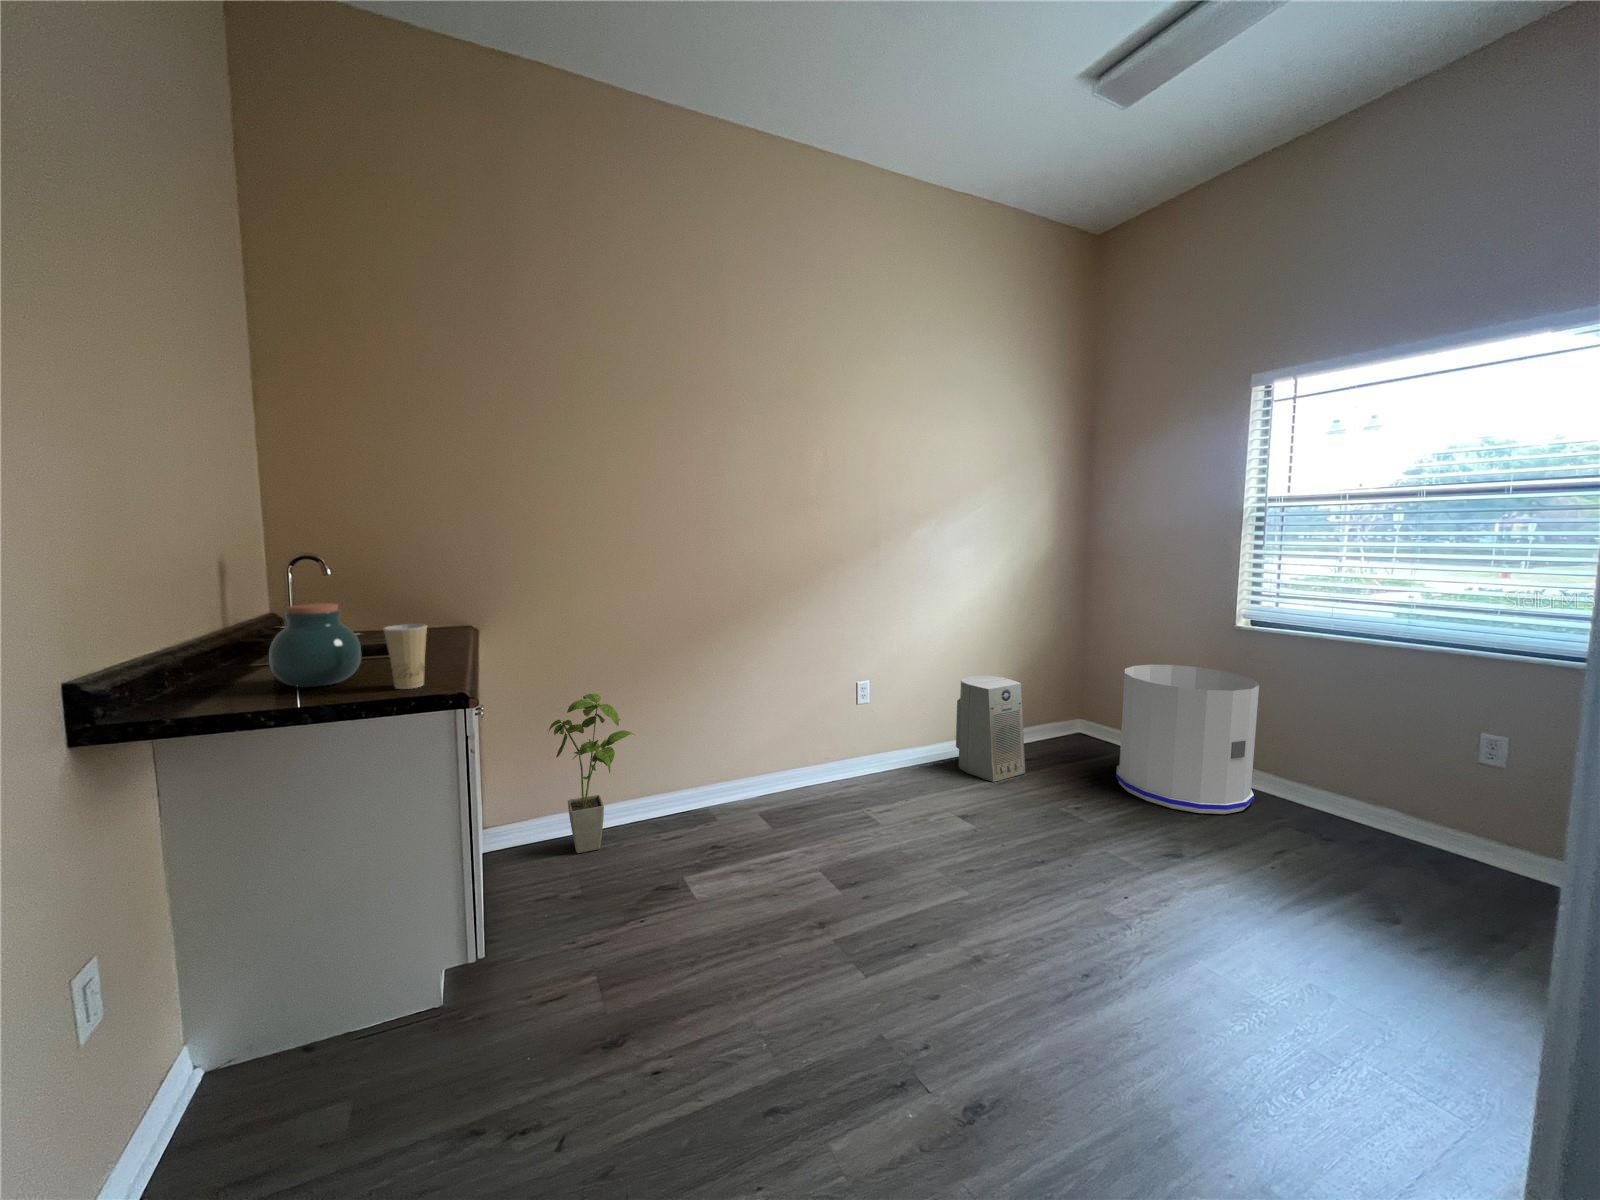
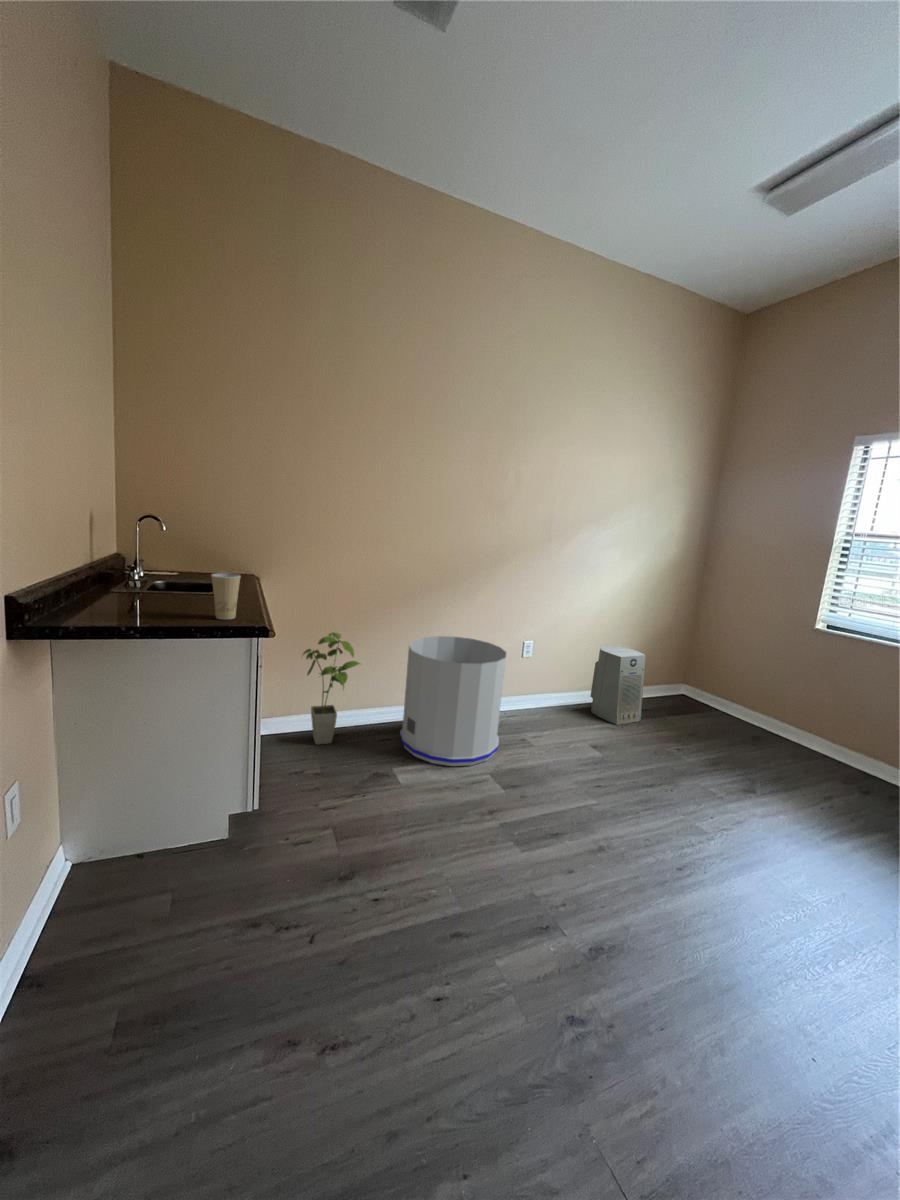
jar: present [269,603,361,687] -> none [131,552,191,611]
trash can: present [1116,665,1259,814] -> present [400,636,506,766]

